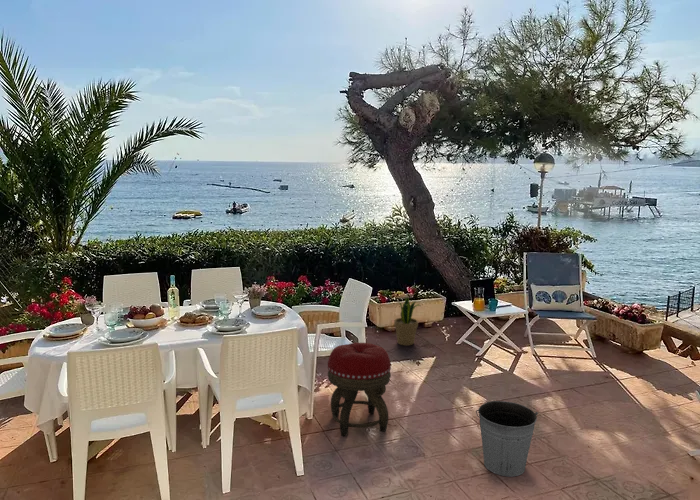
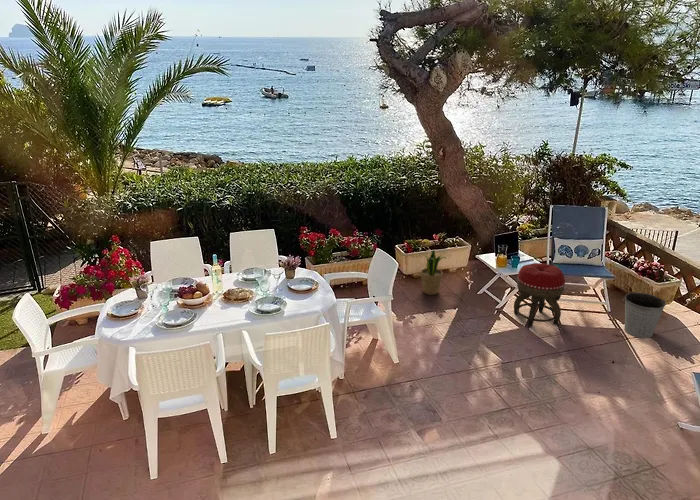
footstool: present [328,342,391,436] -> present [514,263,565,327]
bucket: present [476,401,538,477] -> present [623,293,666,338]

